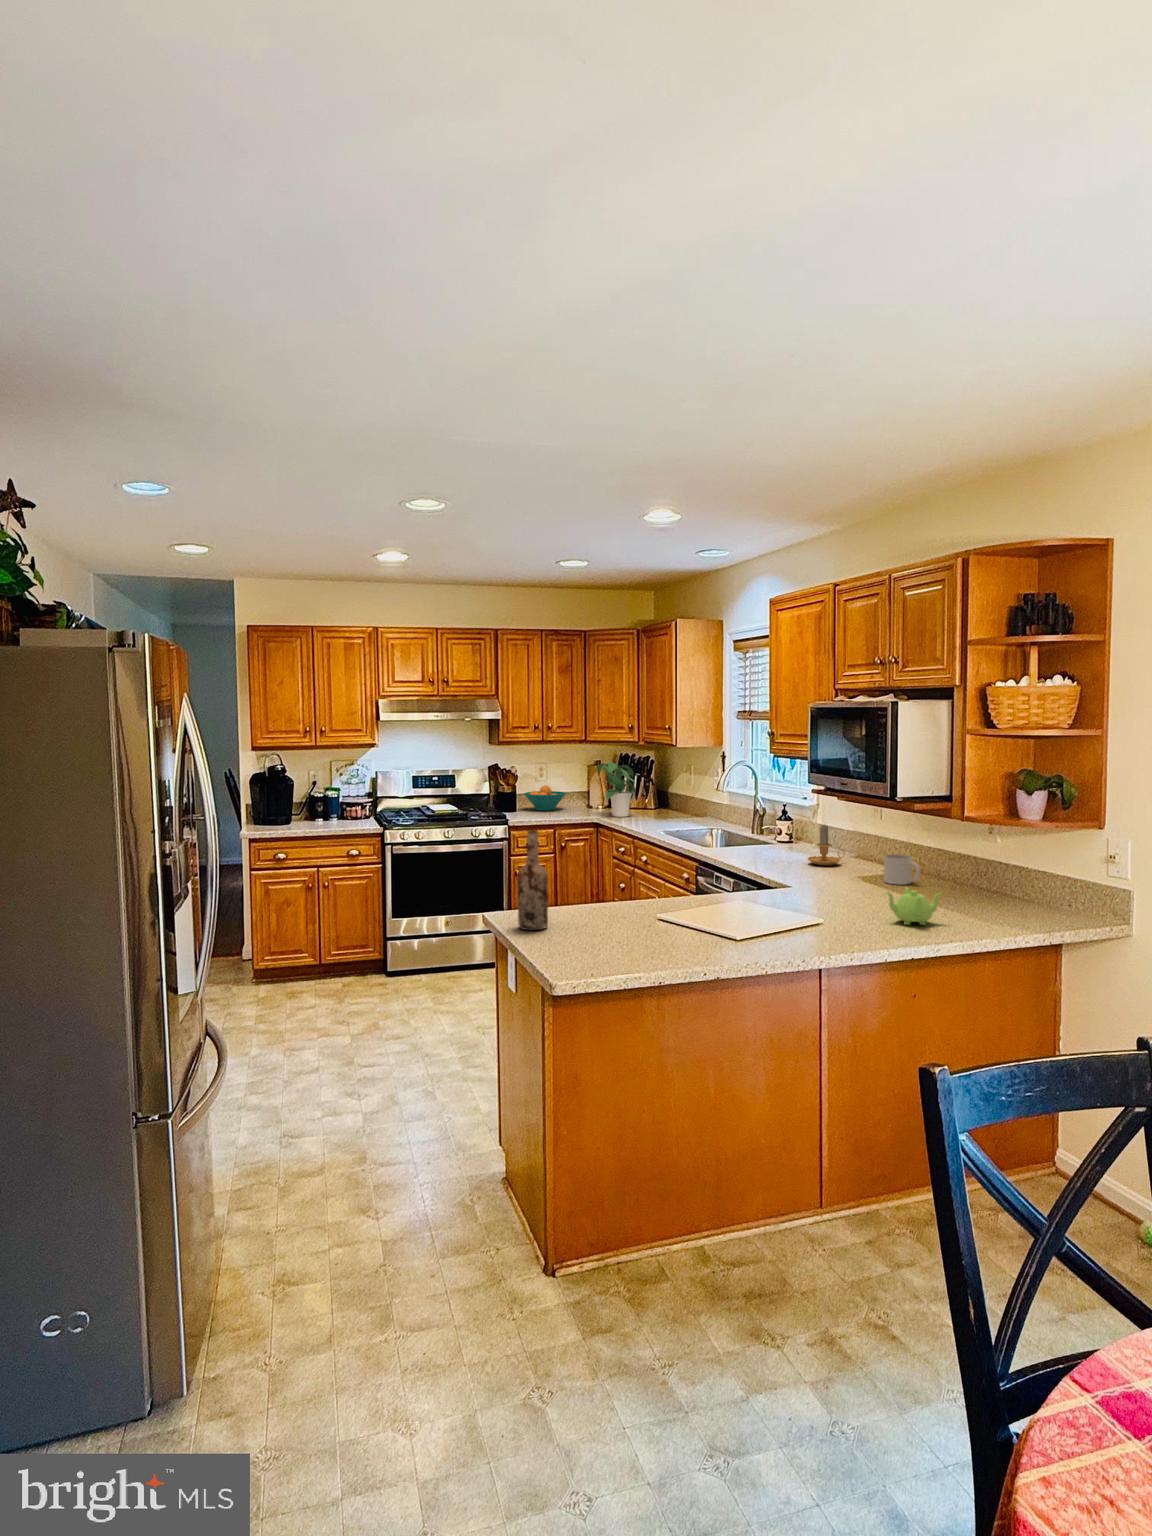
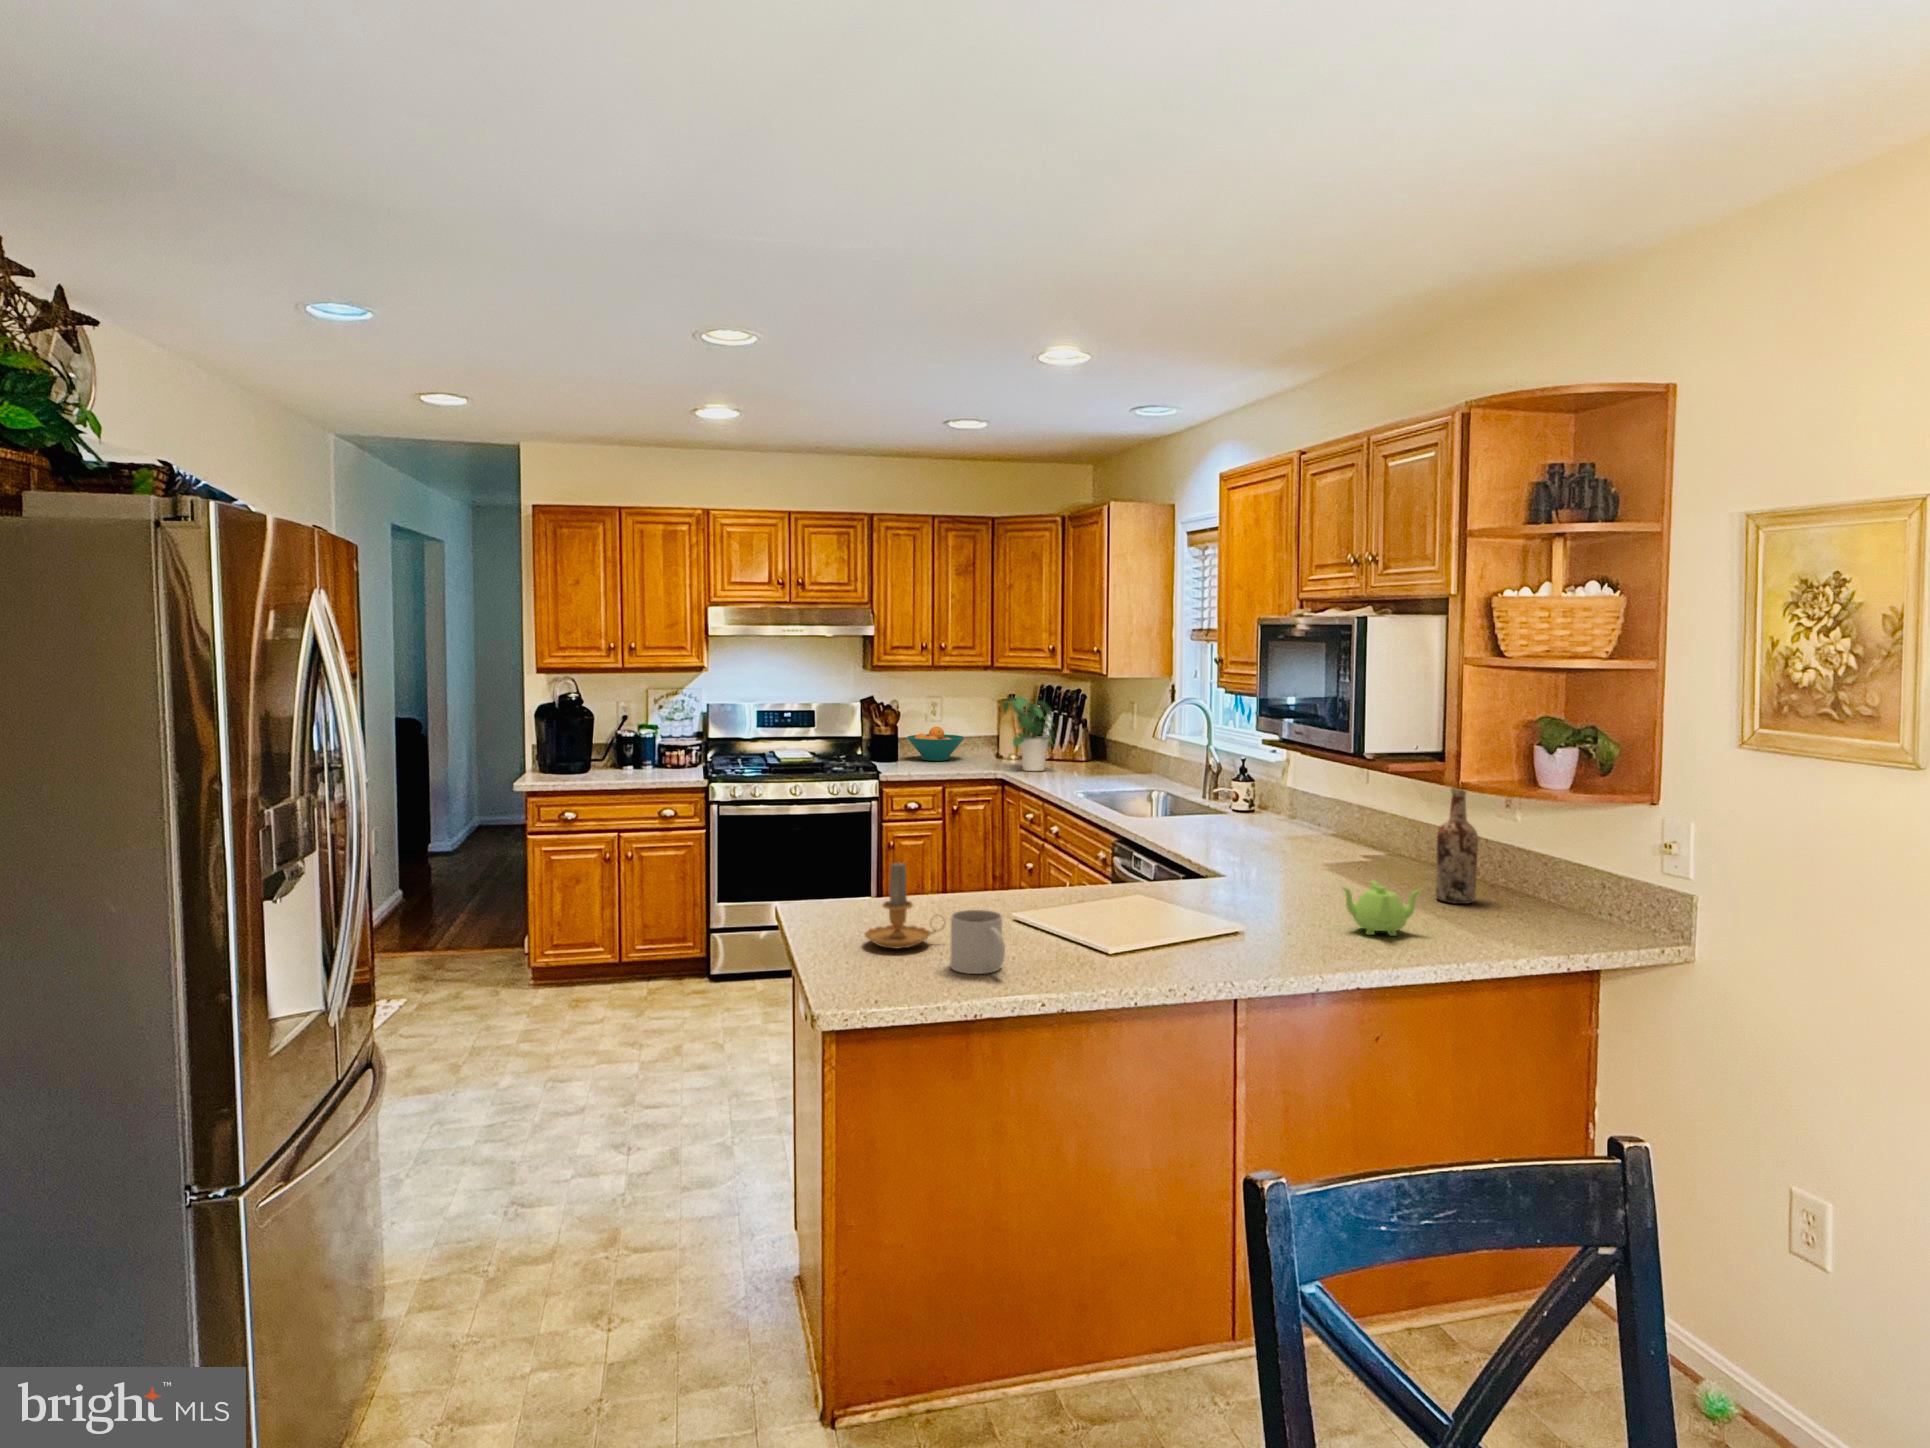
candle: present [808,825,845,865] -> present [864,863,944,949]
wine bottle: present [518,830,548,930] -> present [1436,788,1478,904]
mug: present [884,854,920,885] -> present [950,910,1005,974]

